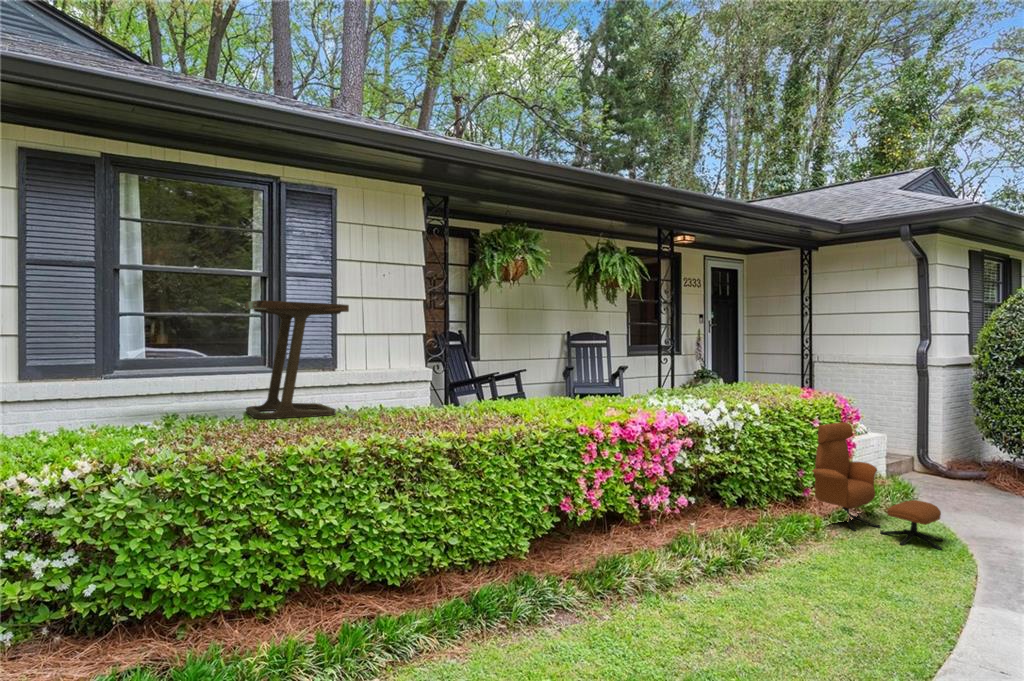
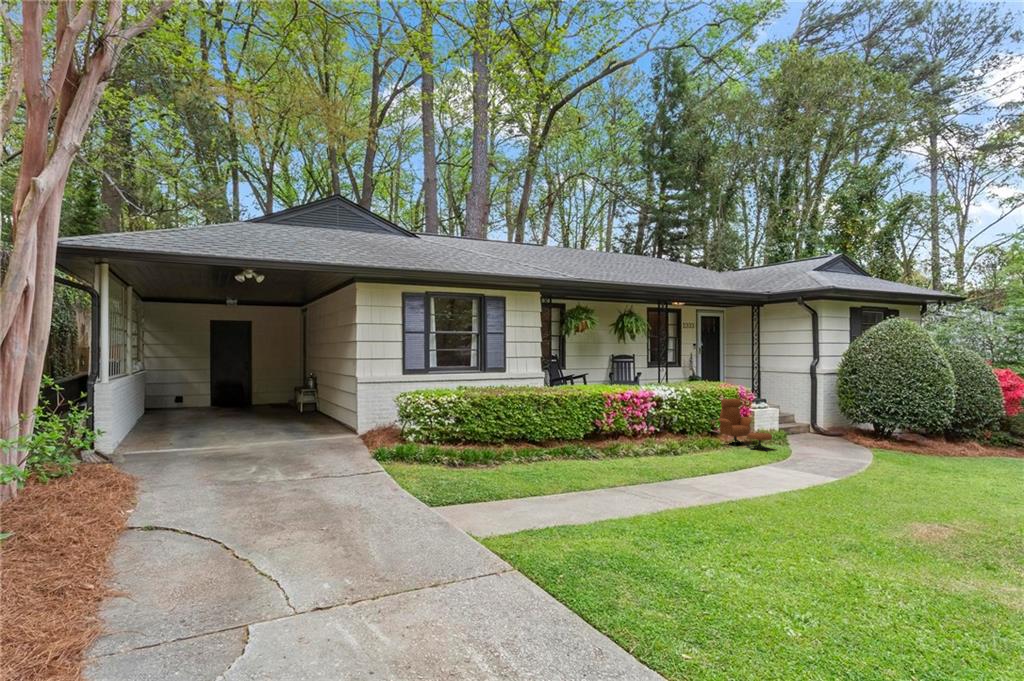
side table: present [245,300,349,419] -> none [480,347,520,389]

